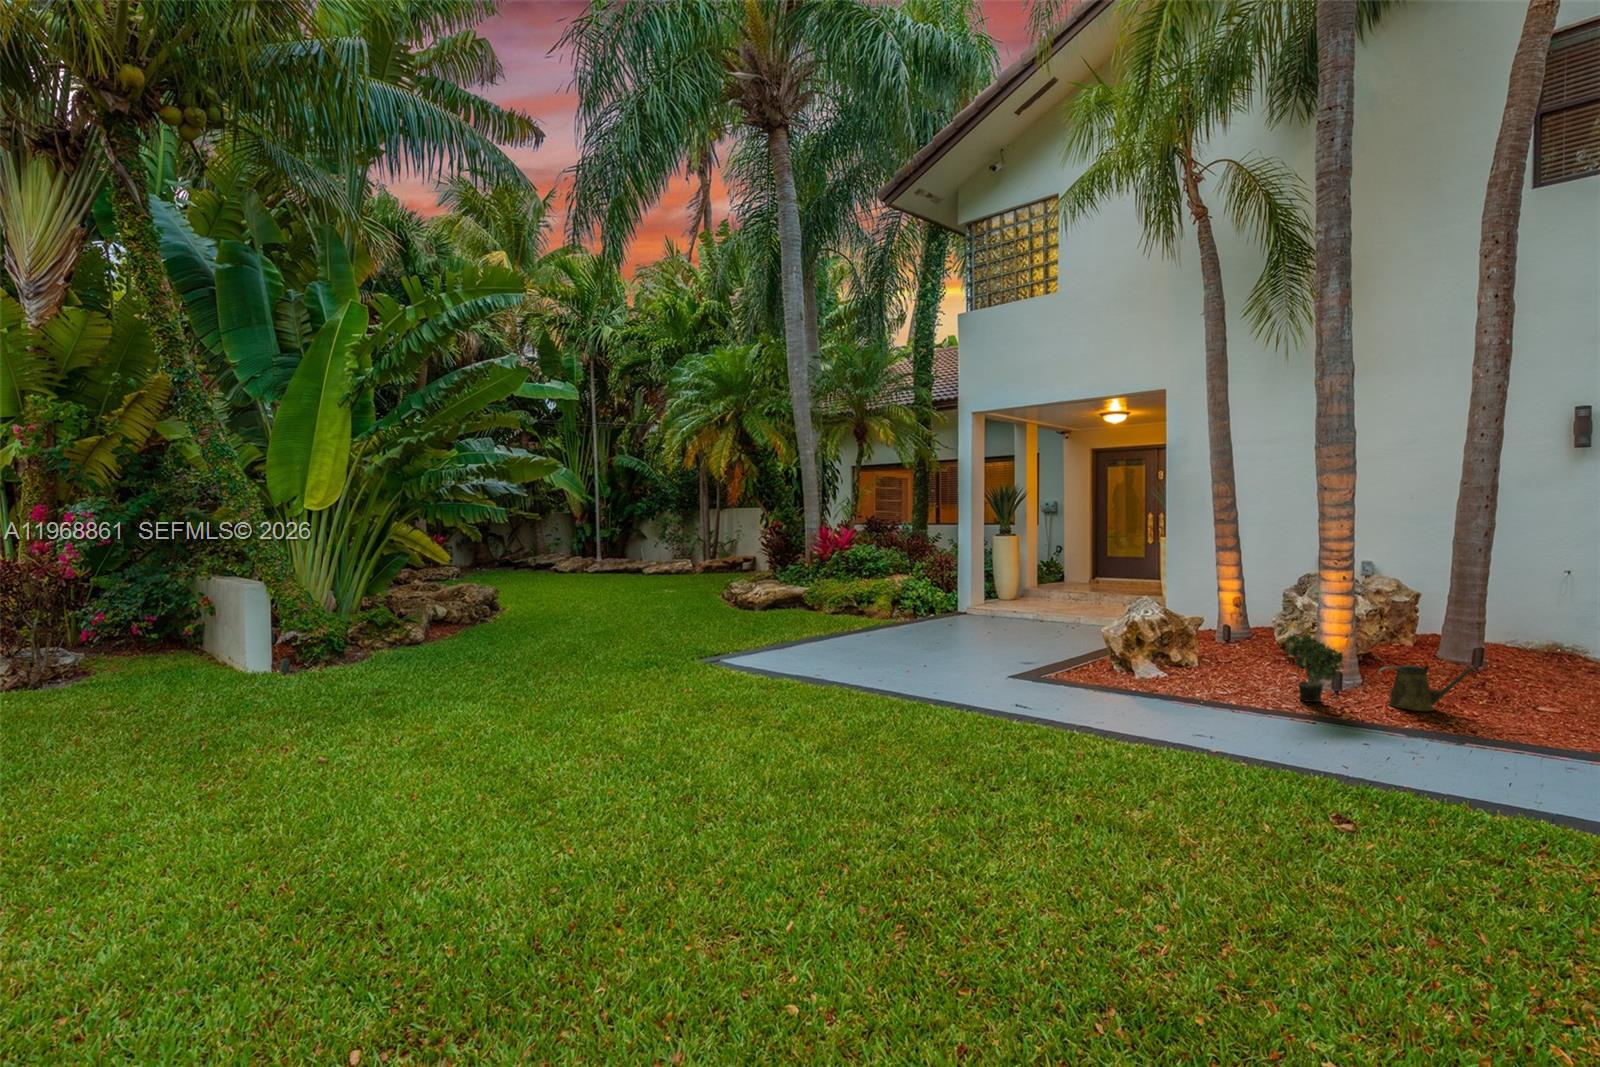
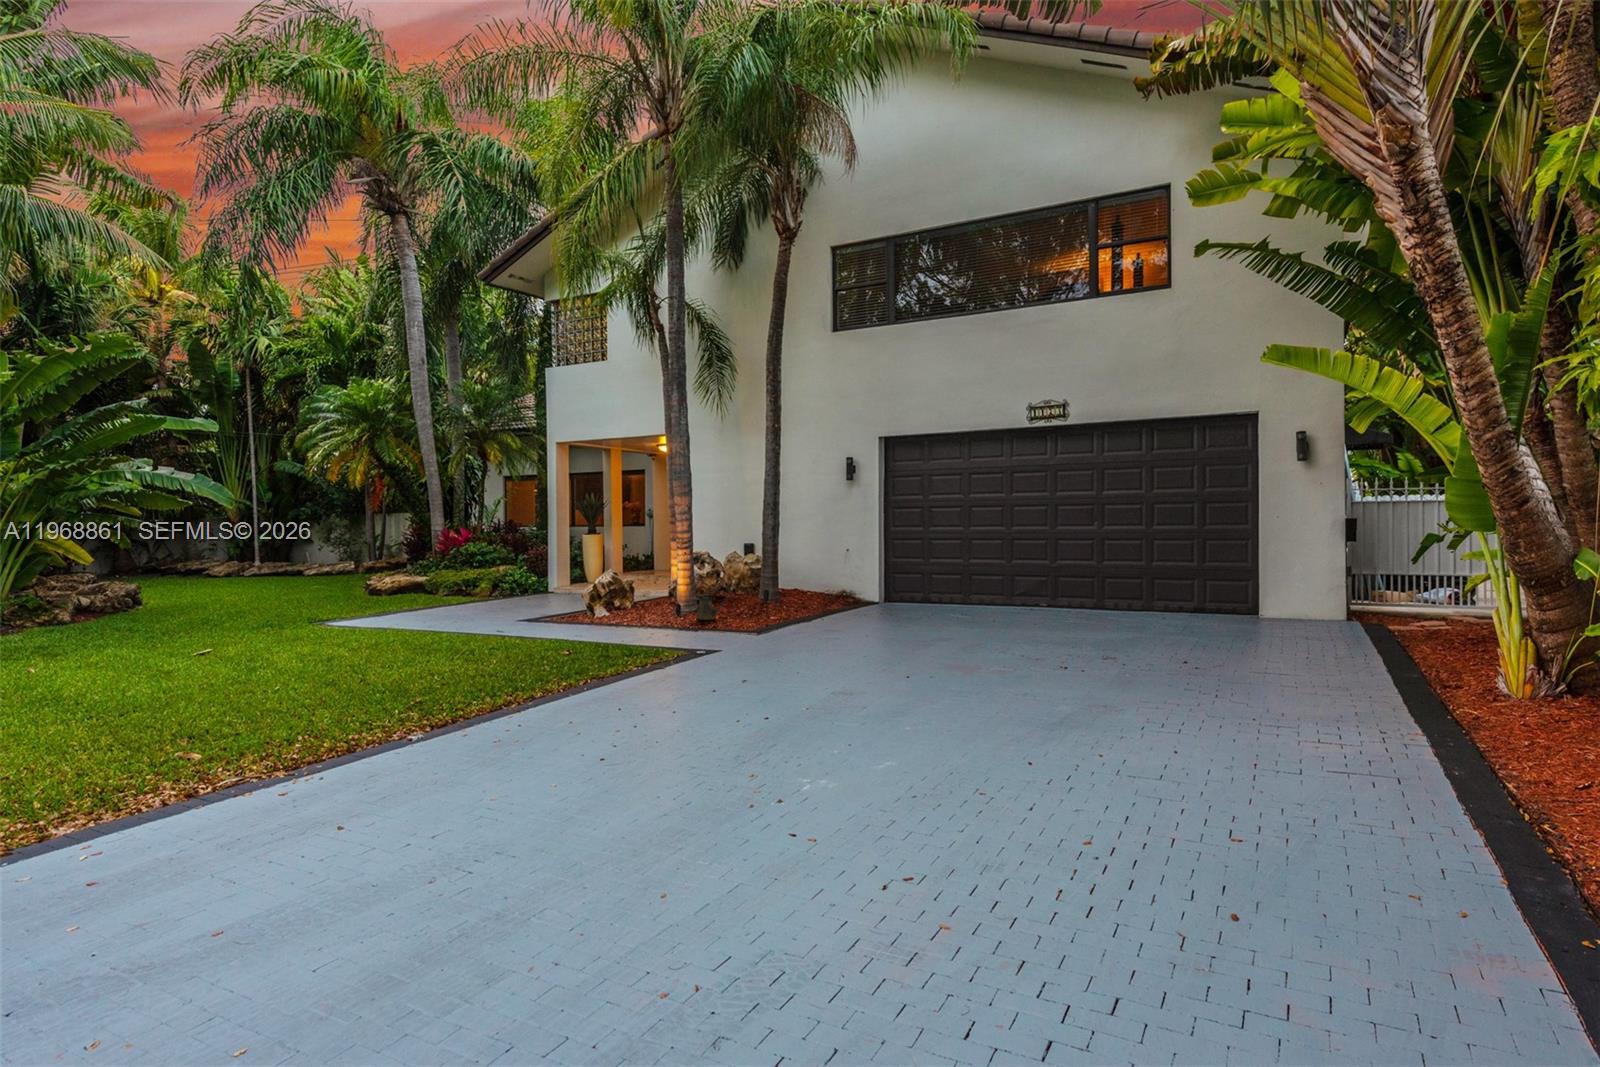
potted plant: present [1285,634,1346,702] -> none [645,583,675,620]

